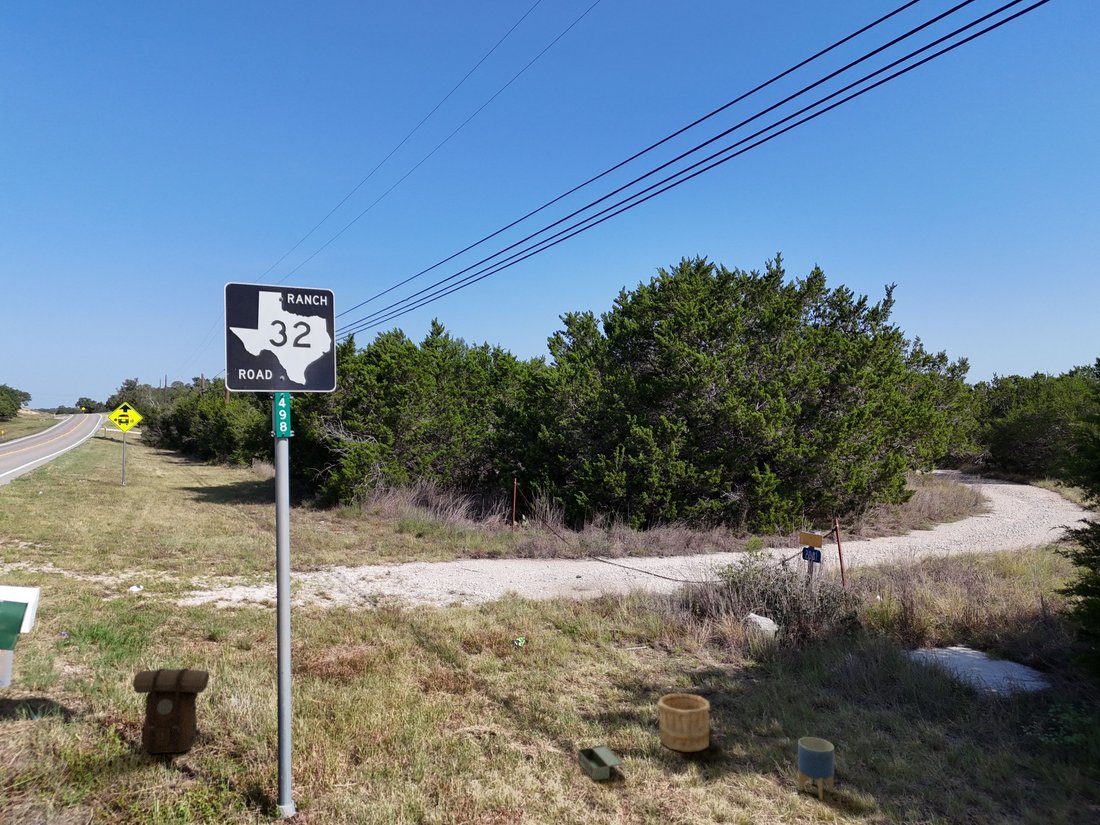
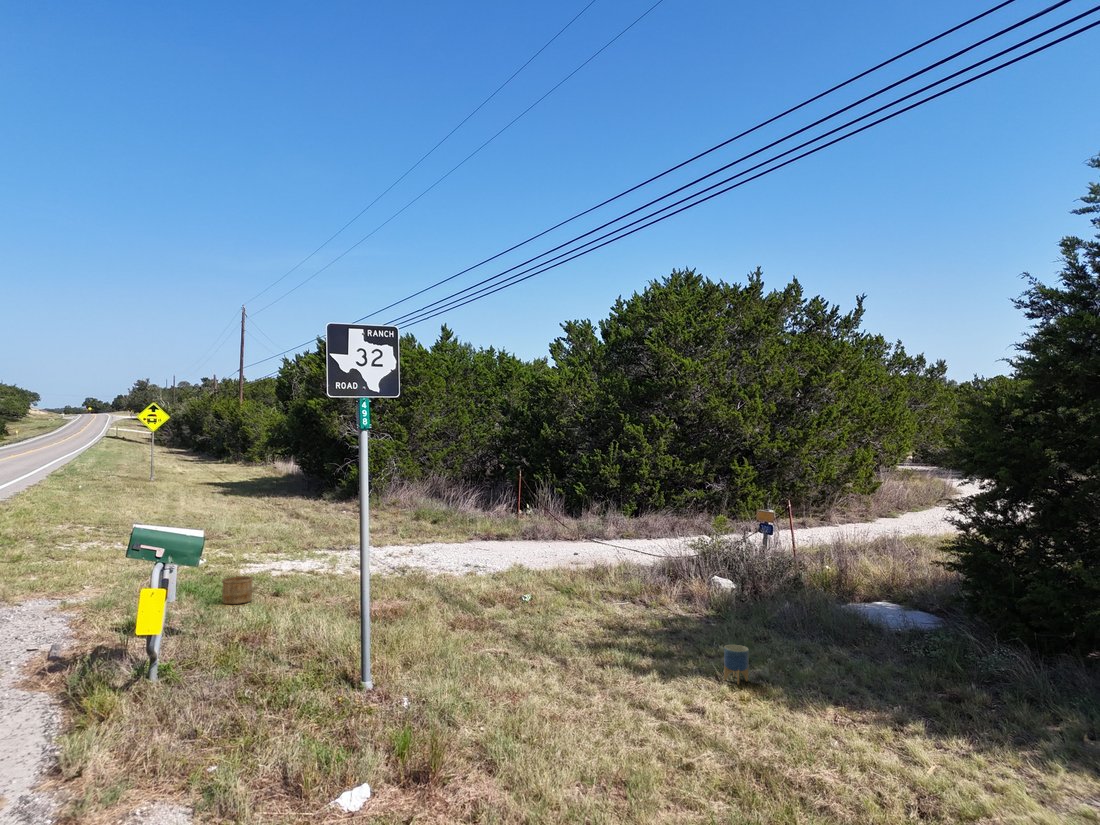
backpack: present [133,668,209,753] -> none [257,597,308,655]
wooden bucket: present [658,693,710,752] -> present [222,576,253,604]
toolbox: present [578,745,623,780] -> none [570,655,602,675]

